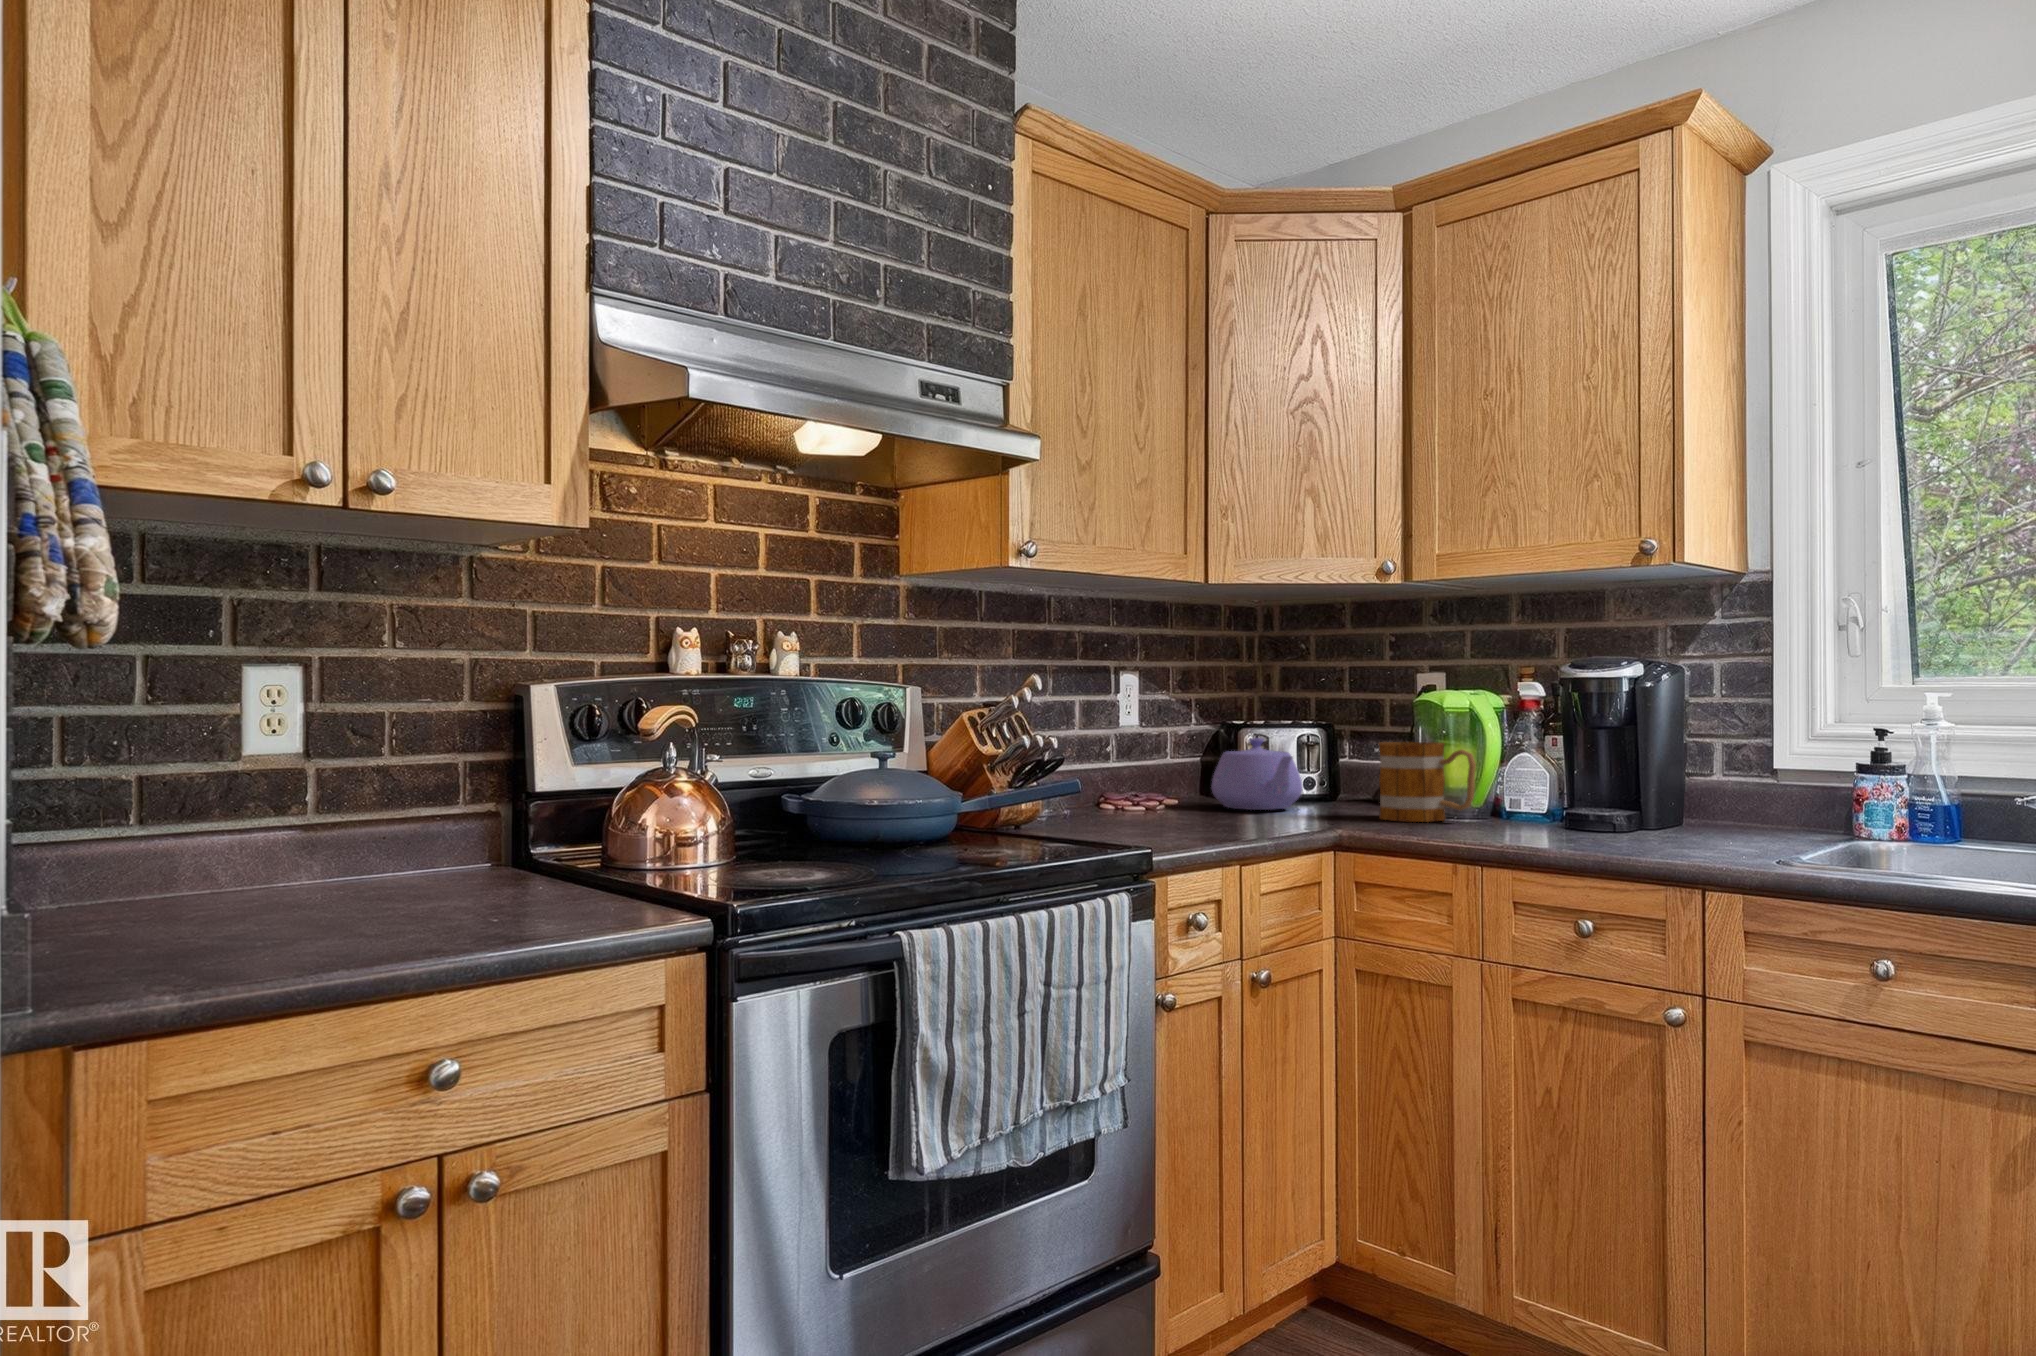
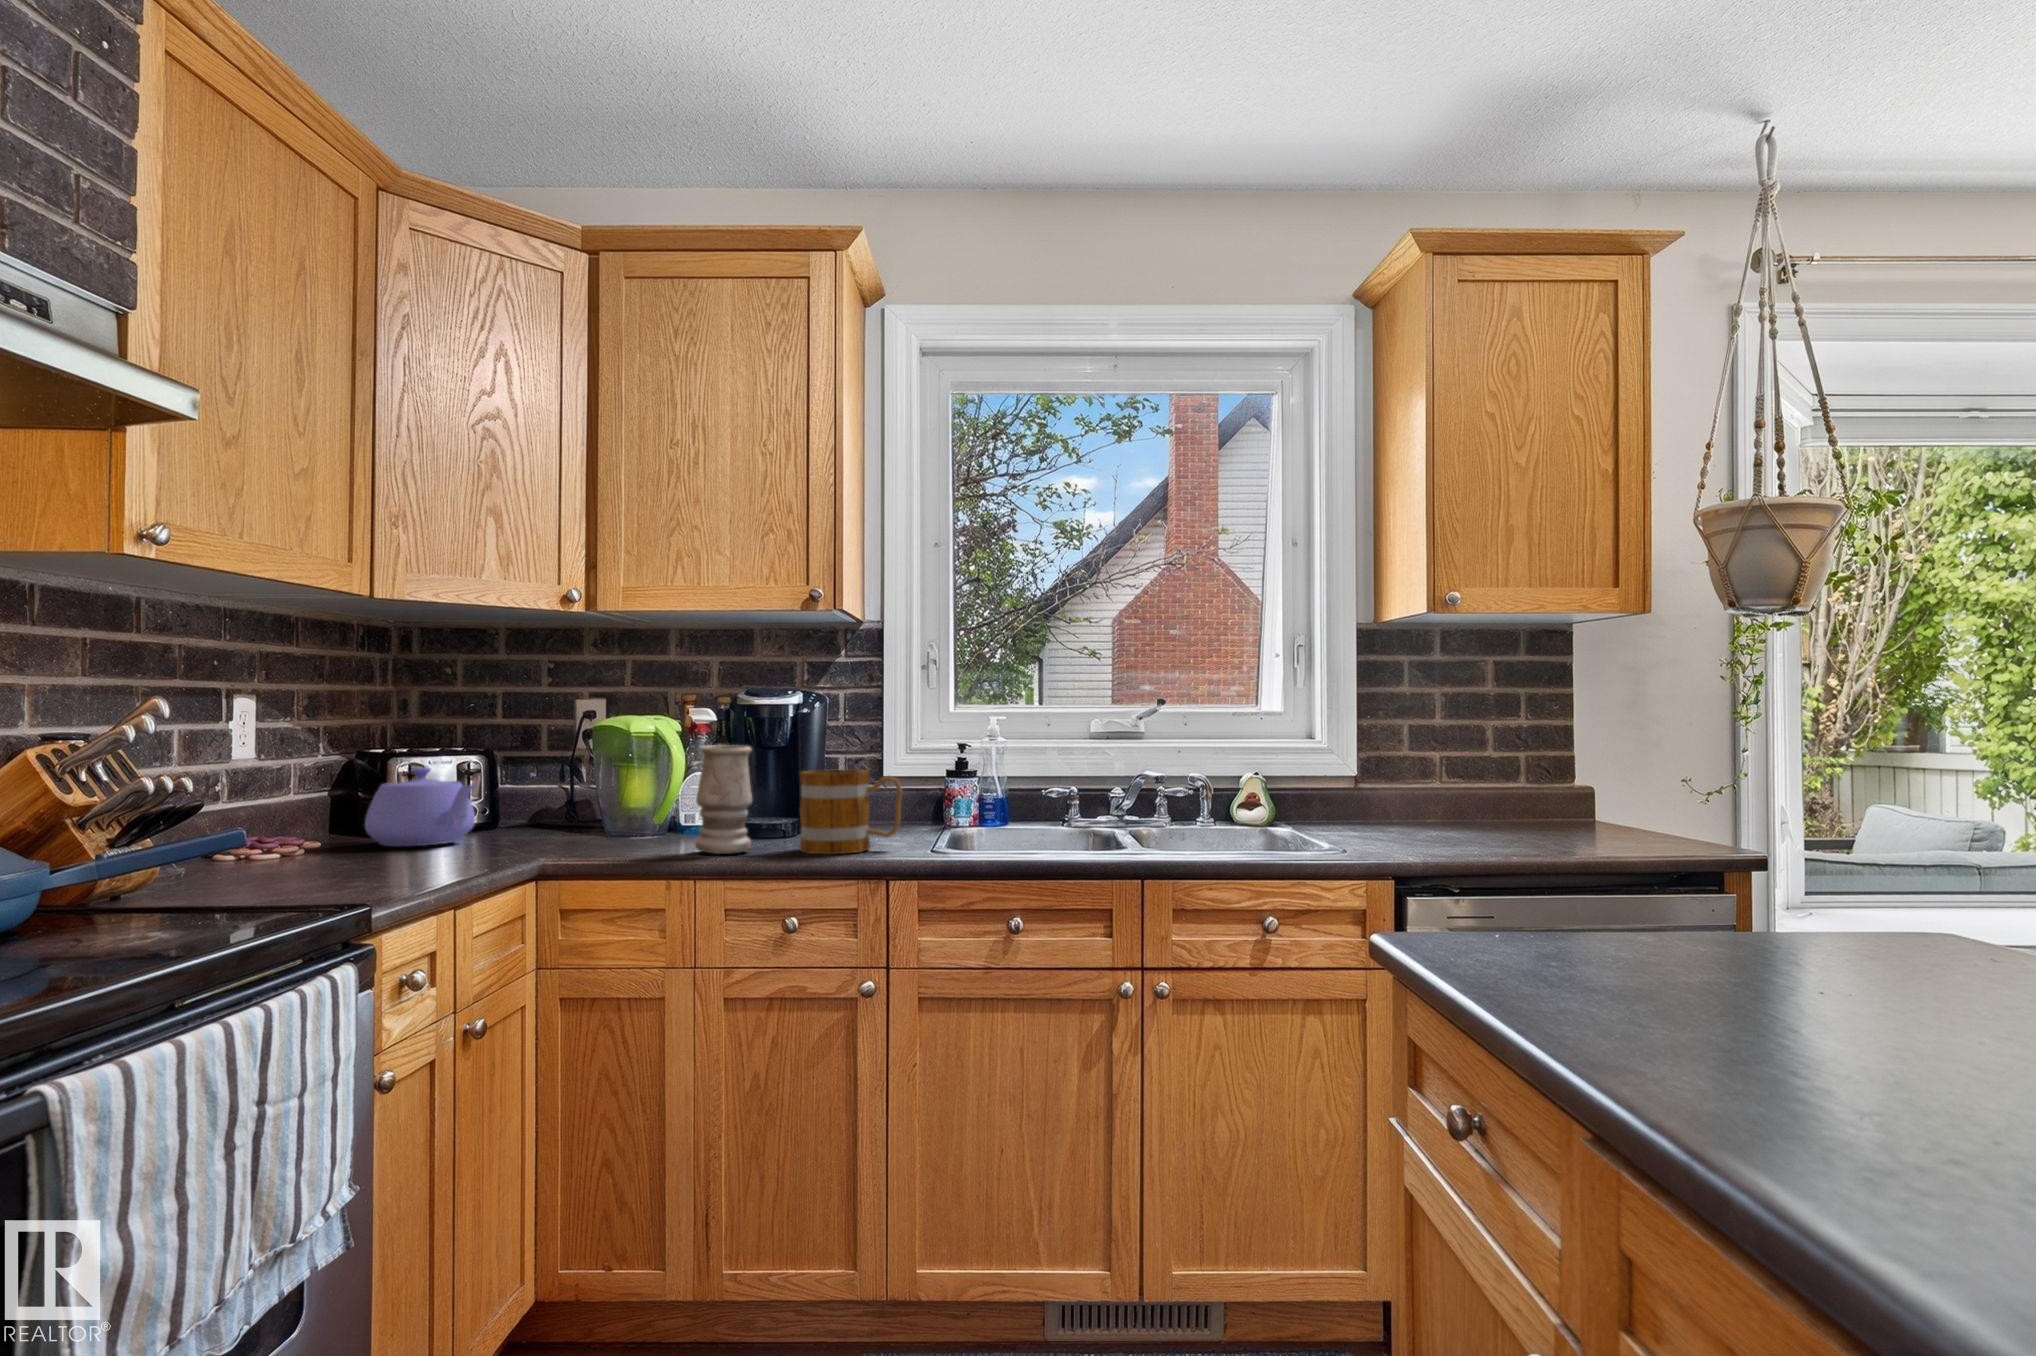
vase: none [1487,723,1550,841] -> present [695,745,752,854]
mug: present [1379,742,1476,822] -> present [799,770,902,854]

